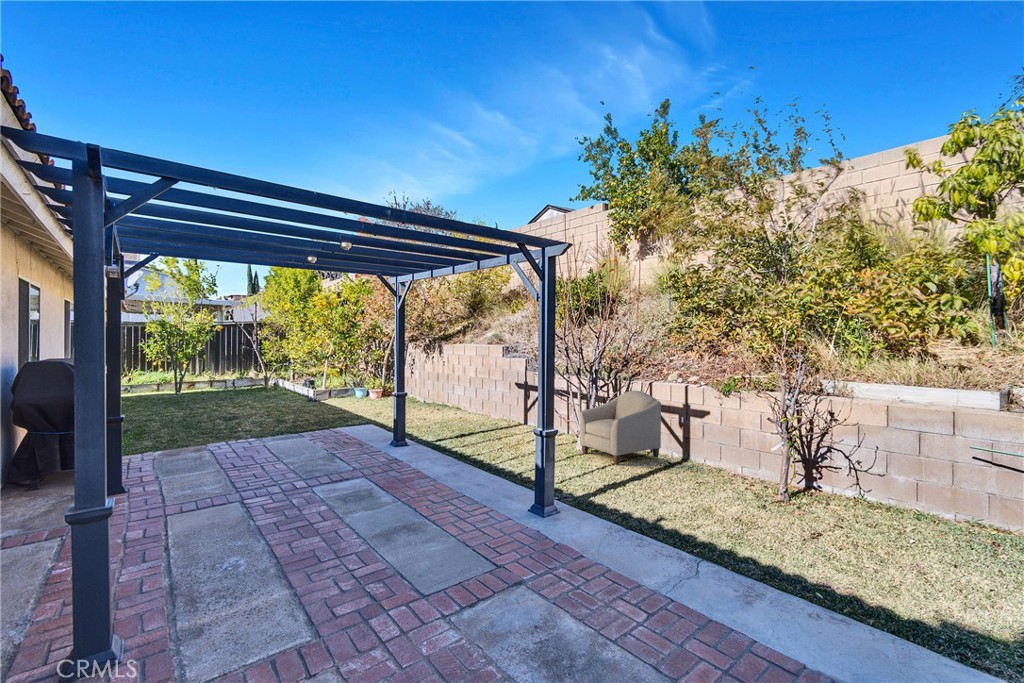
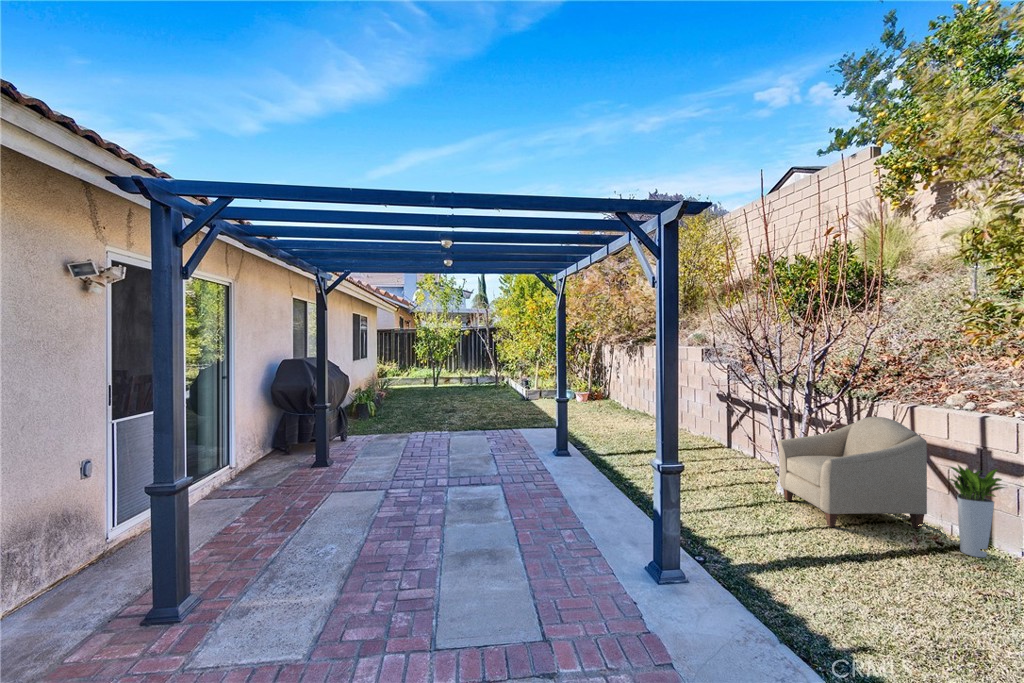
planter: none [672,414,699,467] -> present [949,465,1004,557]

